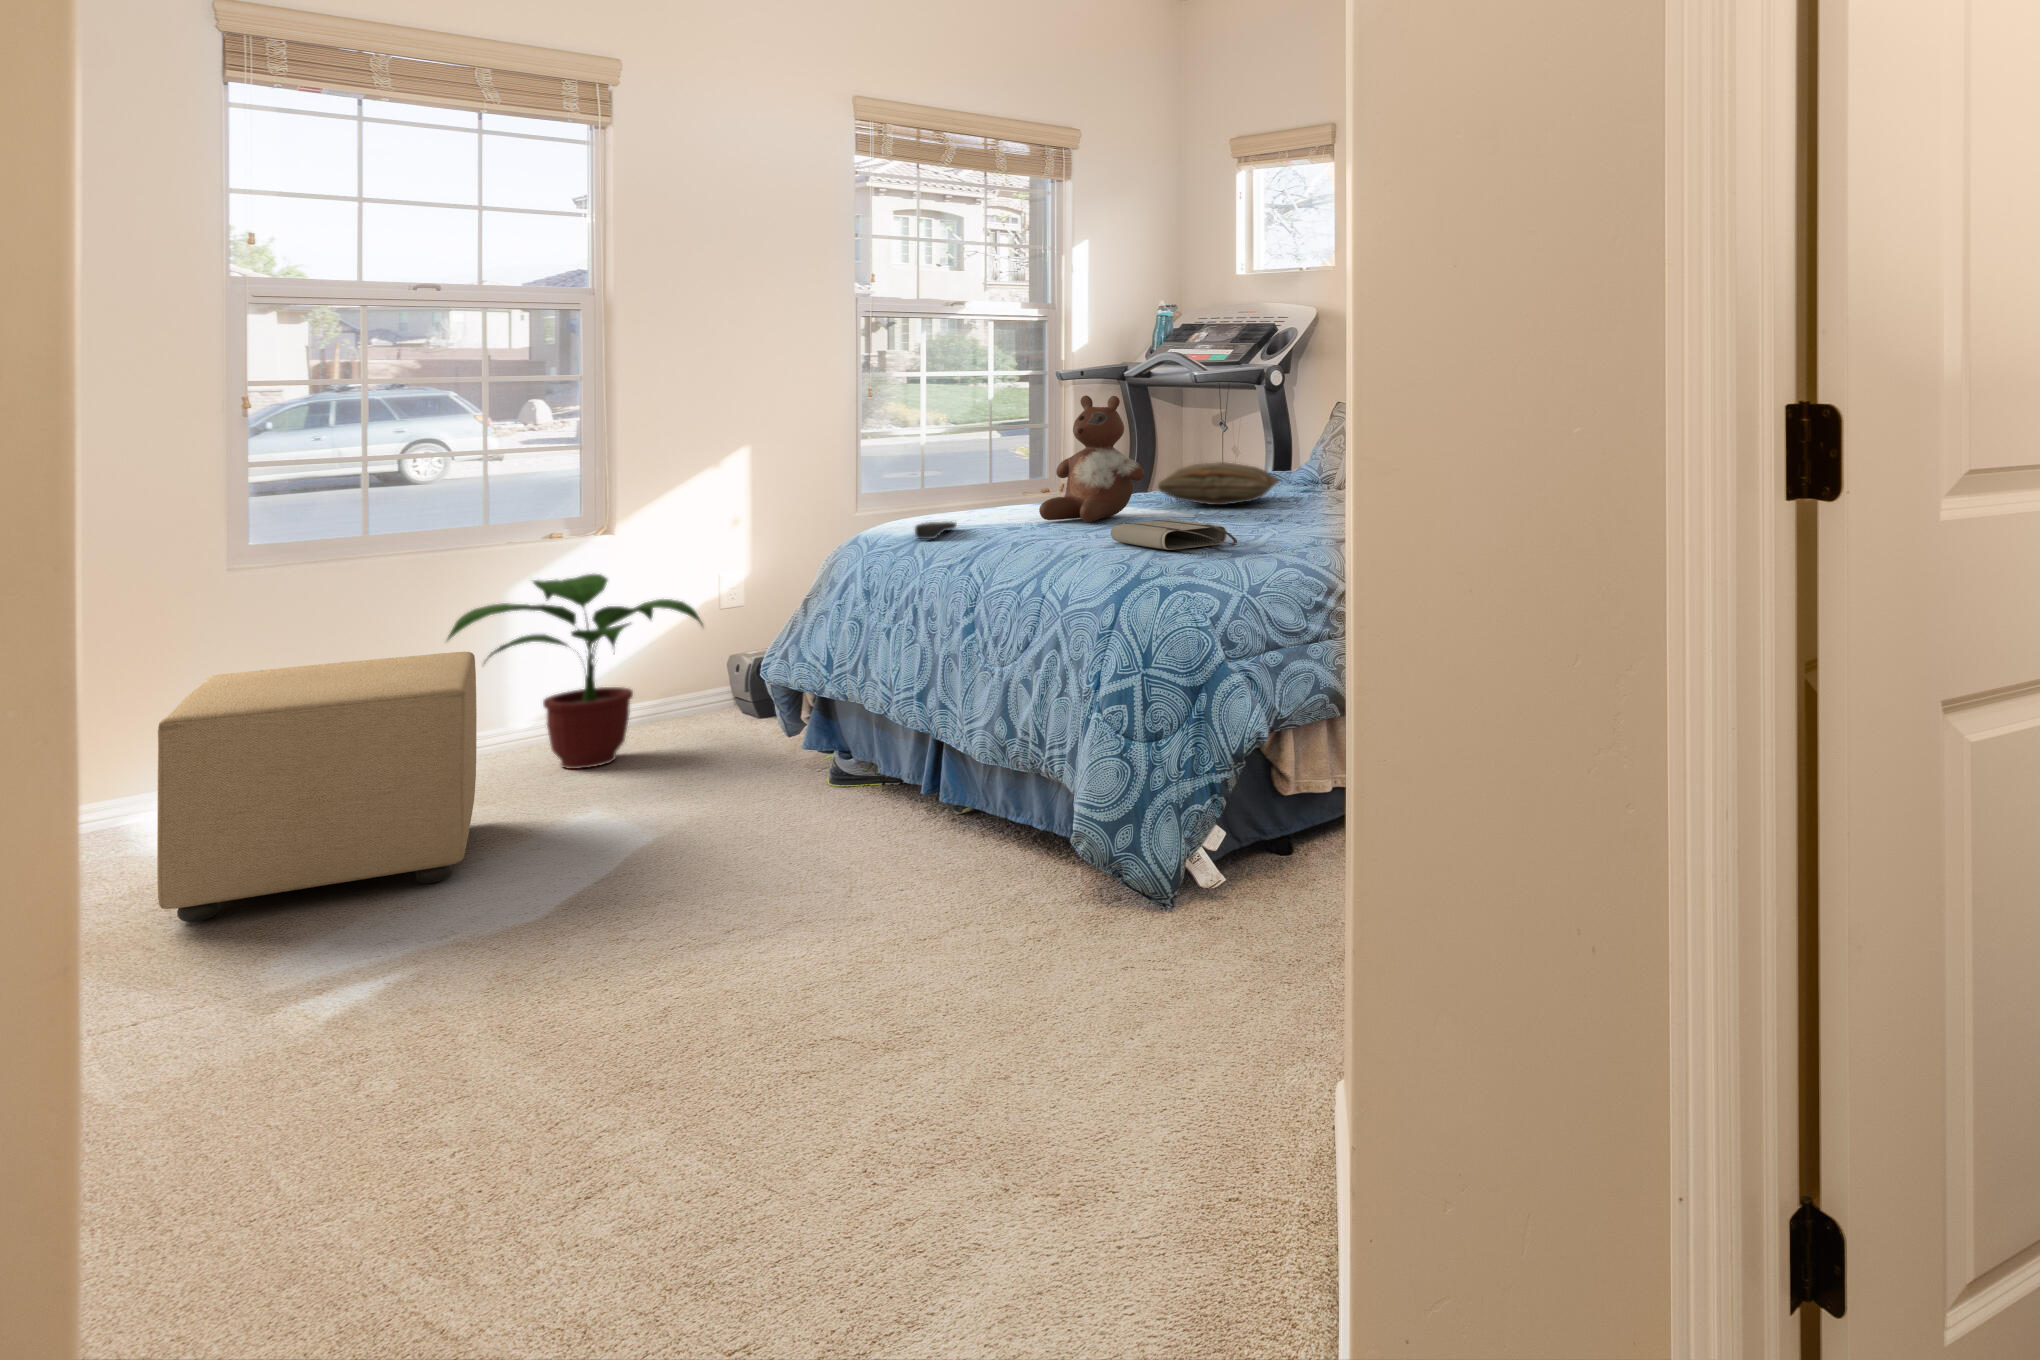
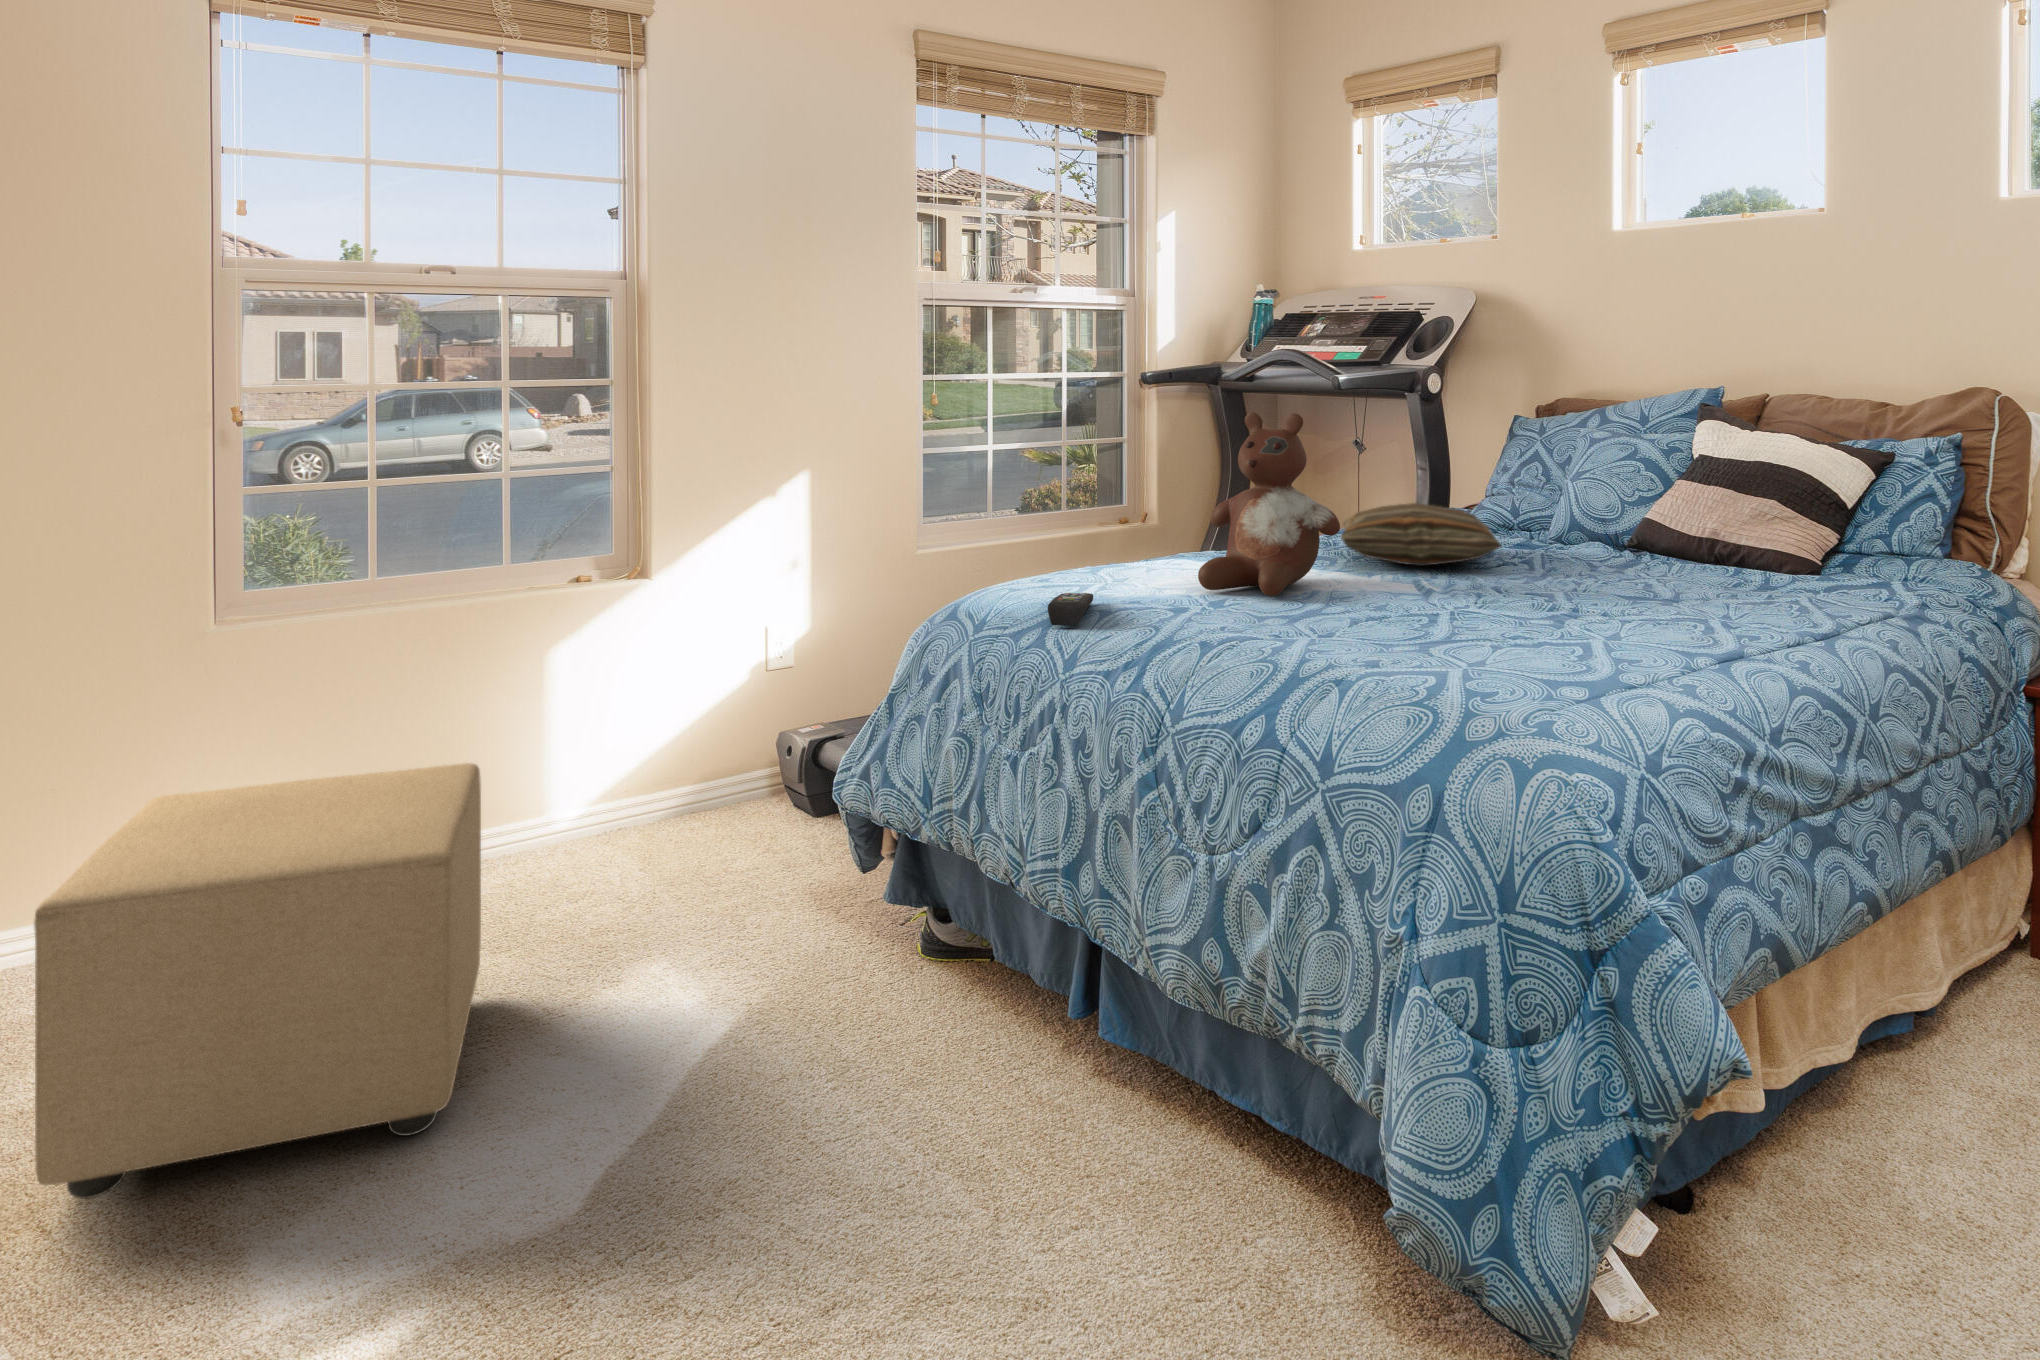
tote bag: present [1111,520,1237,551] -> none [1341,607,1580,674]
potted plant: present [447,574,703,769] -> none [452,634,760,896]

